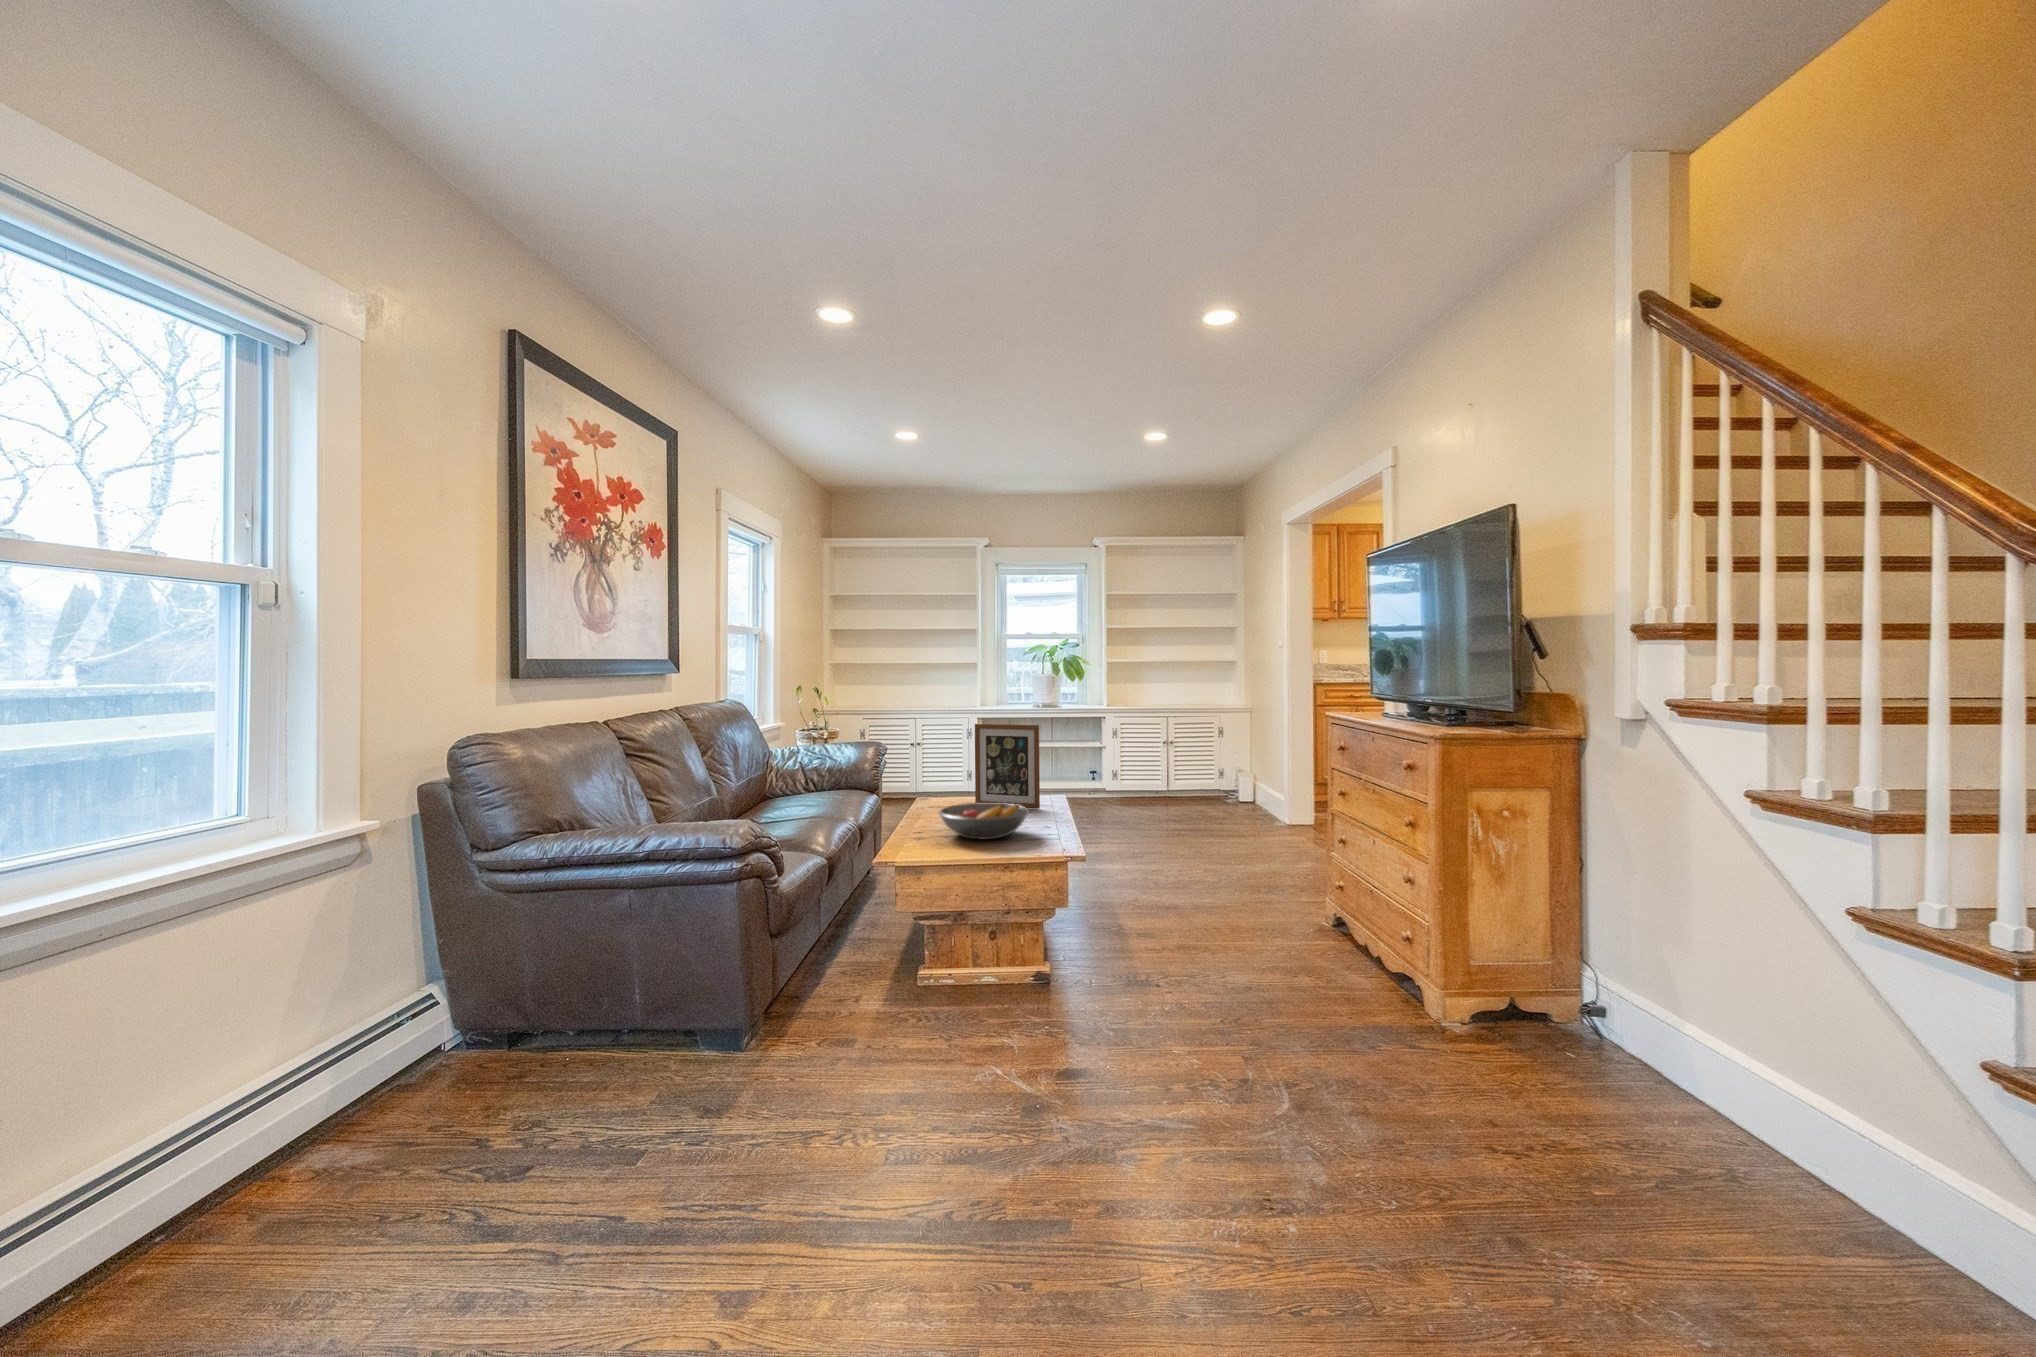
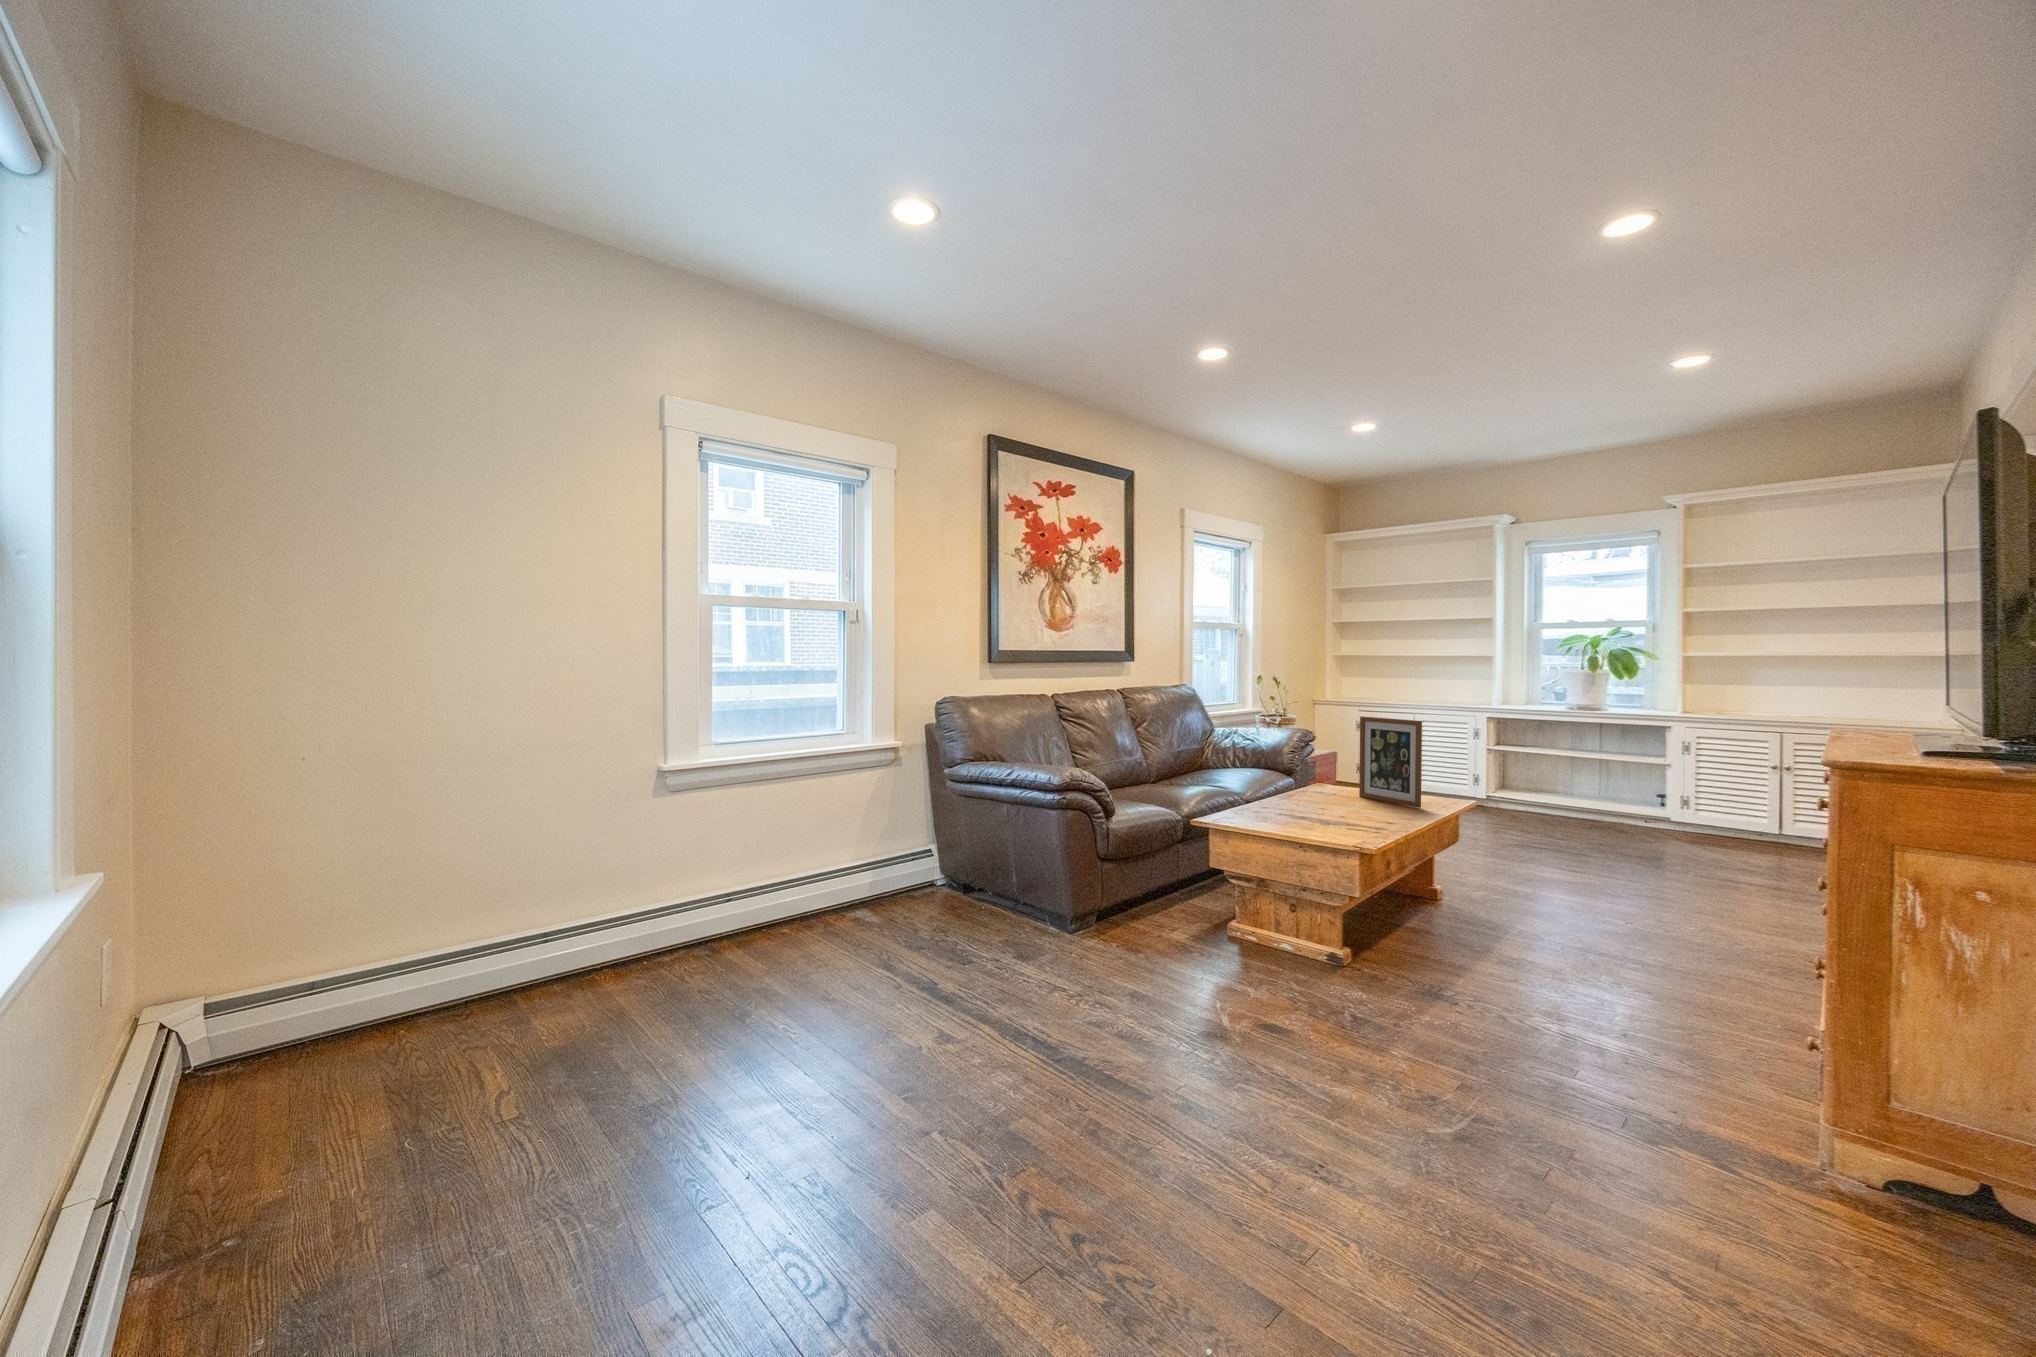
fruit bowl: present [939,803,1029,839] -> none [1273,788,1363,822]

